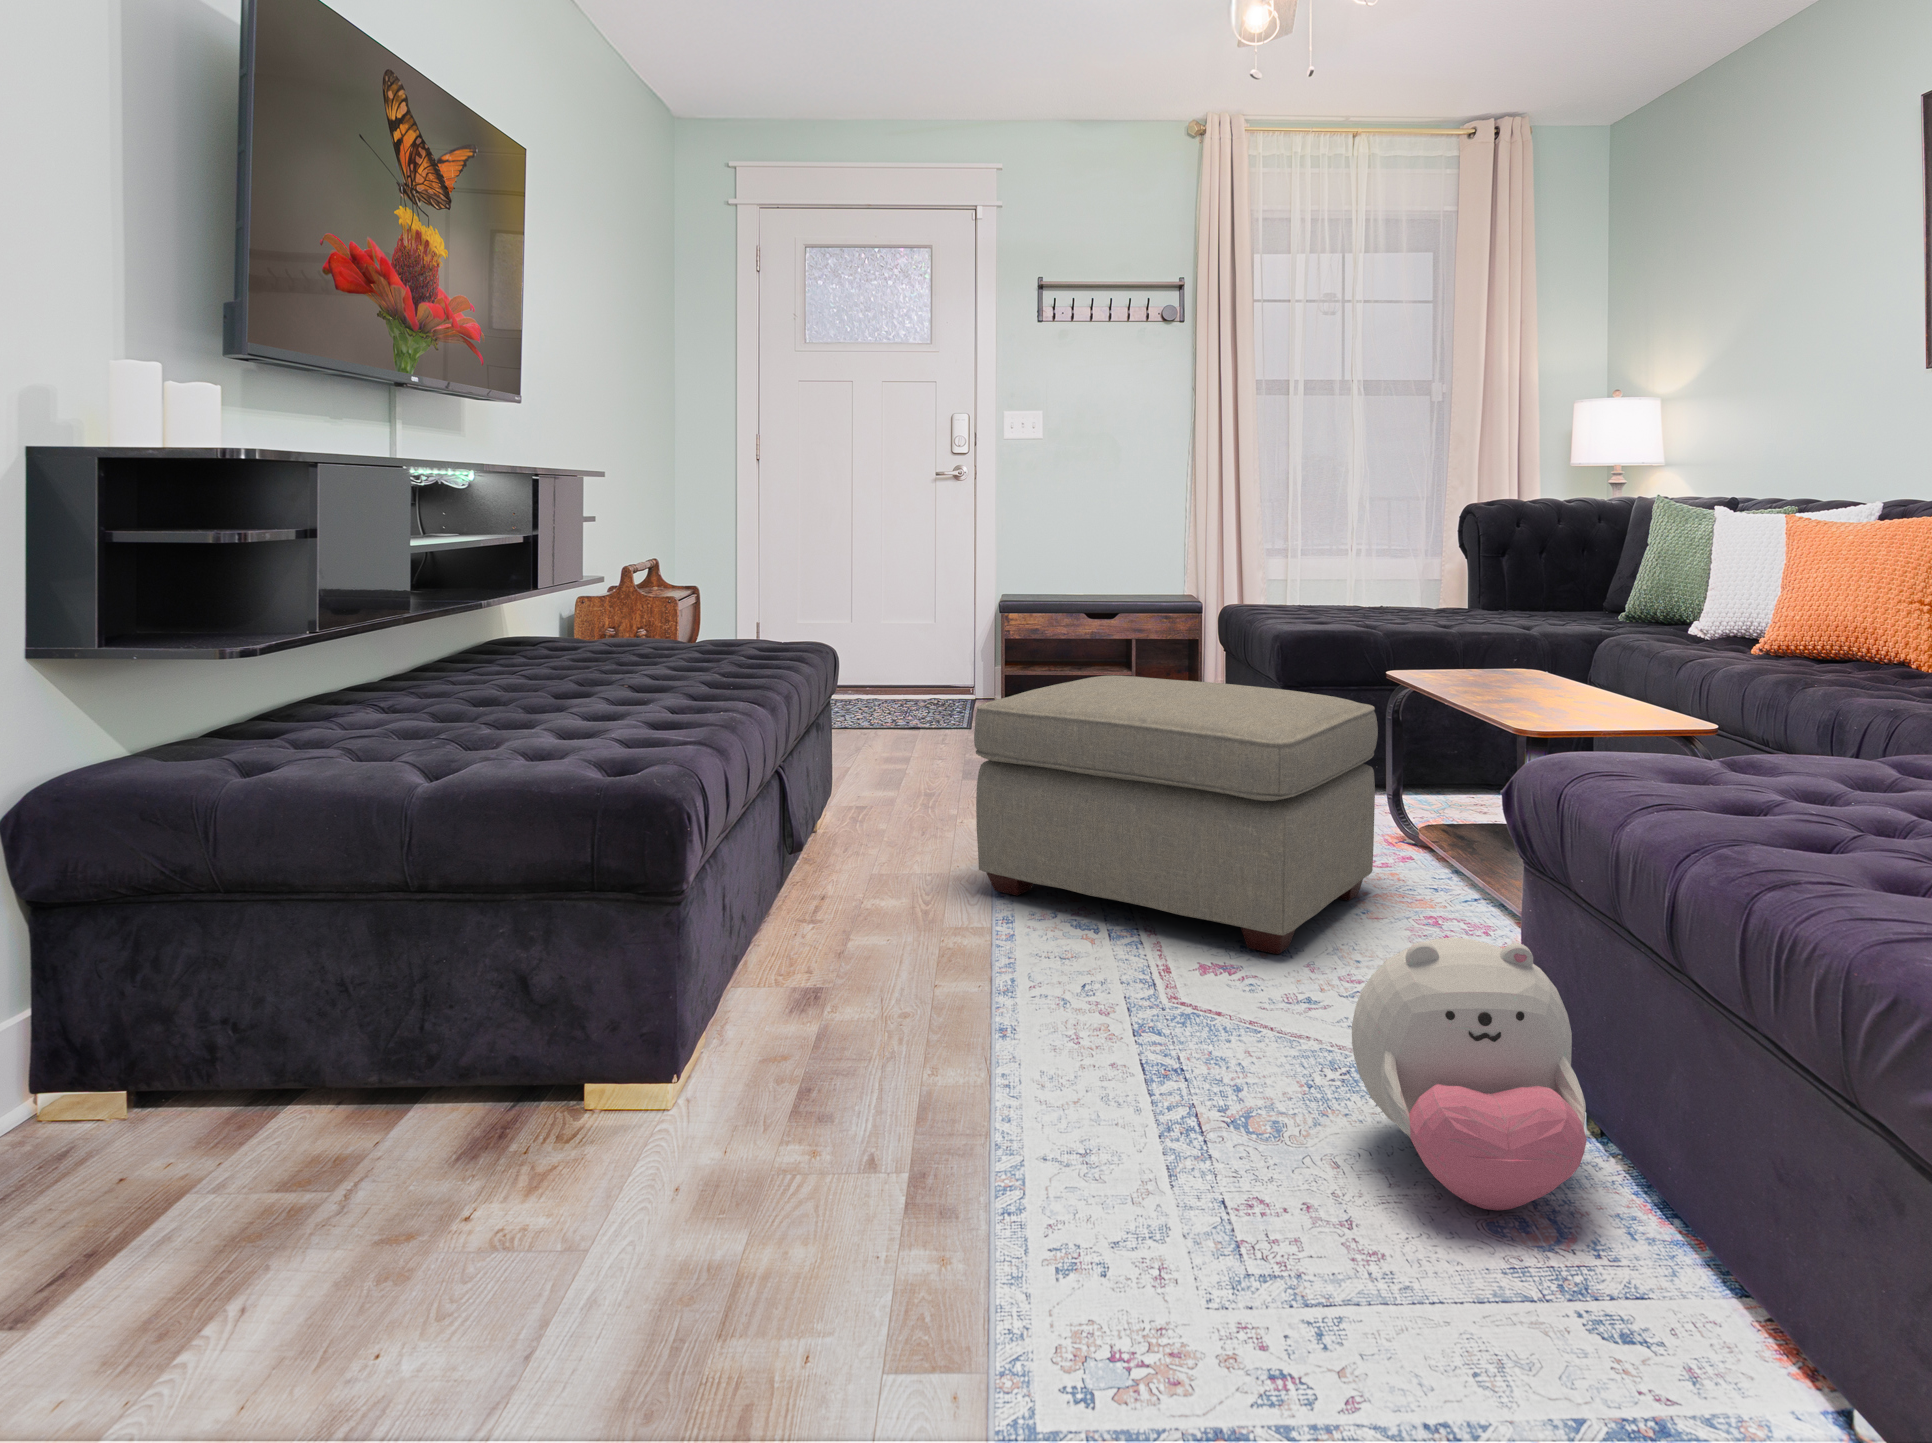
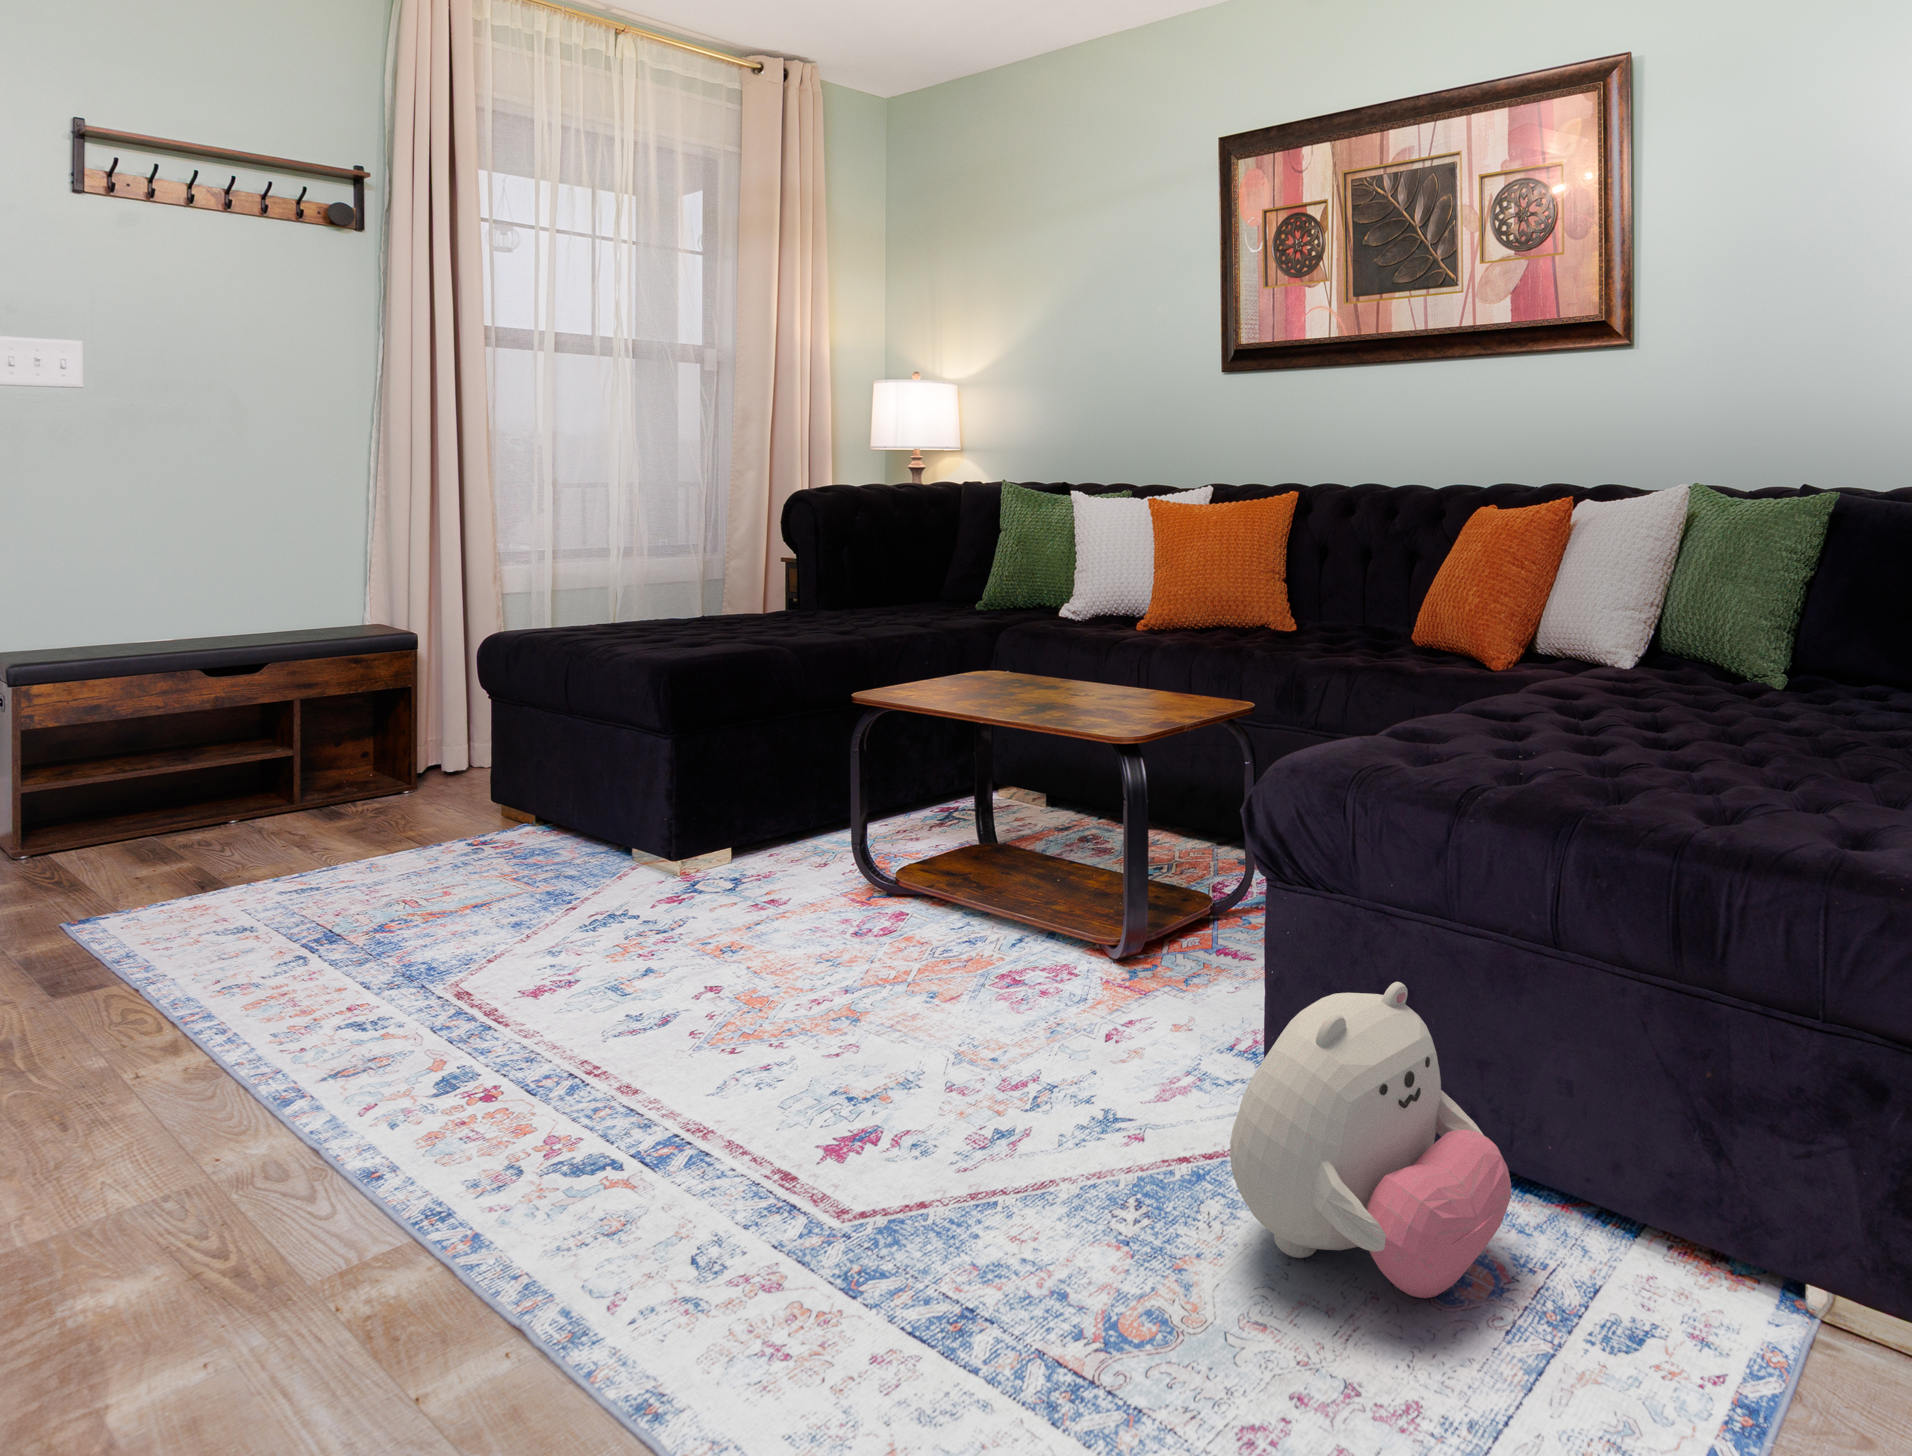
ottoman: present [974,675,1378,954] -> none [322,742,930,1165]

